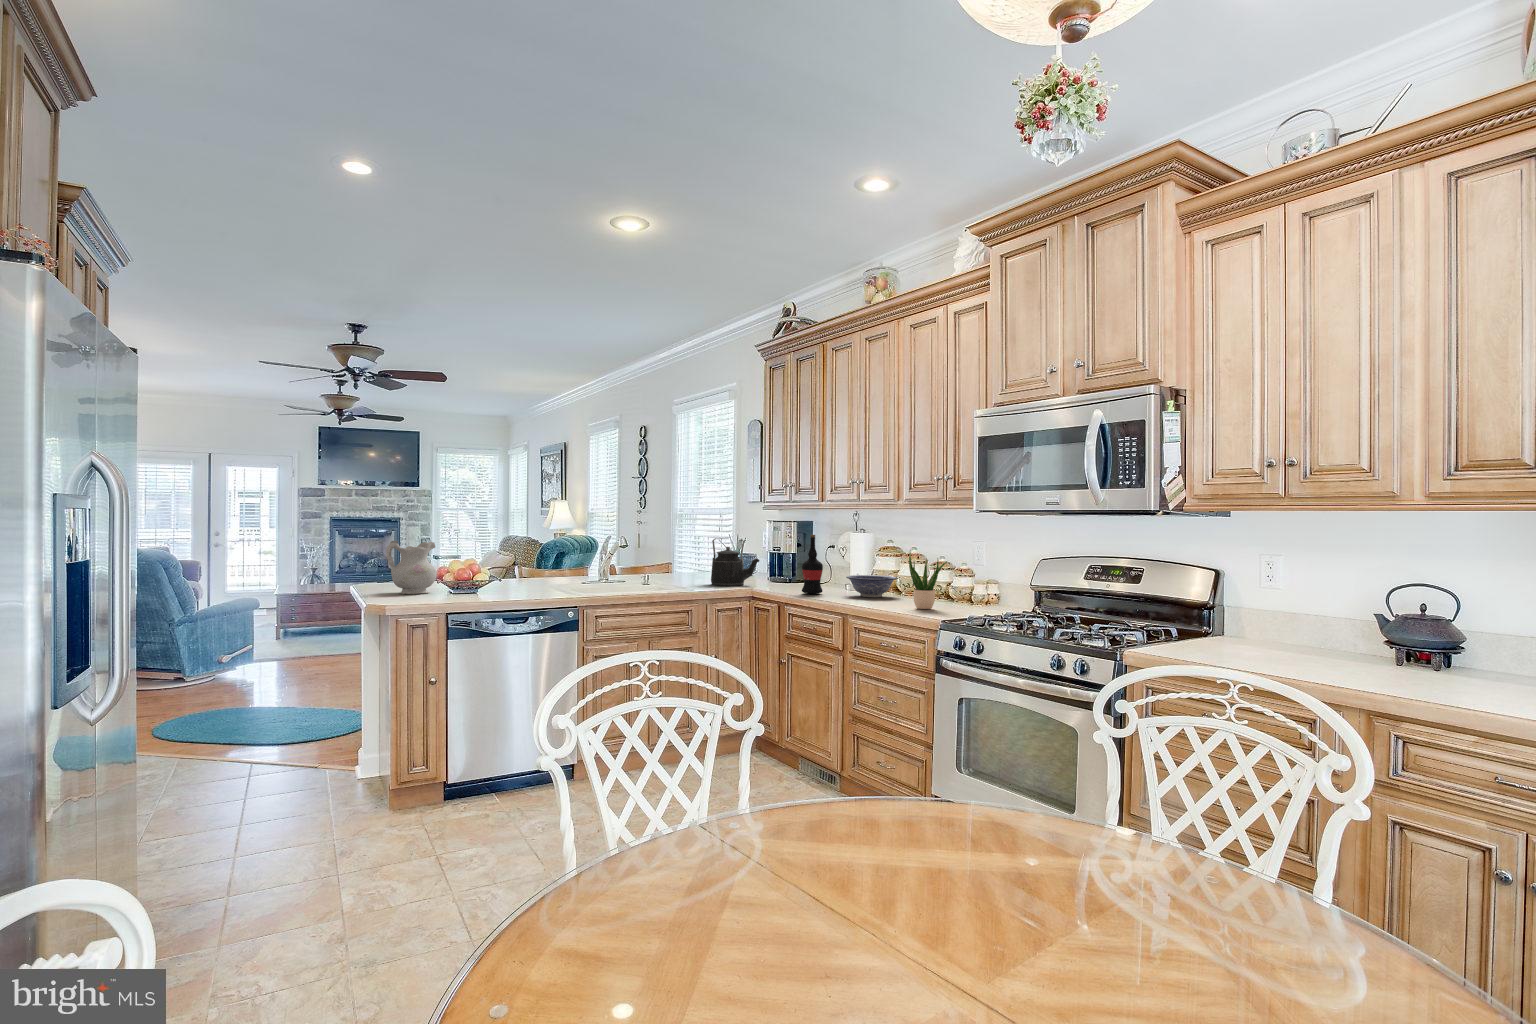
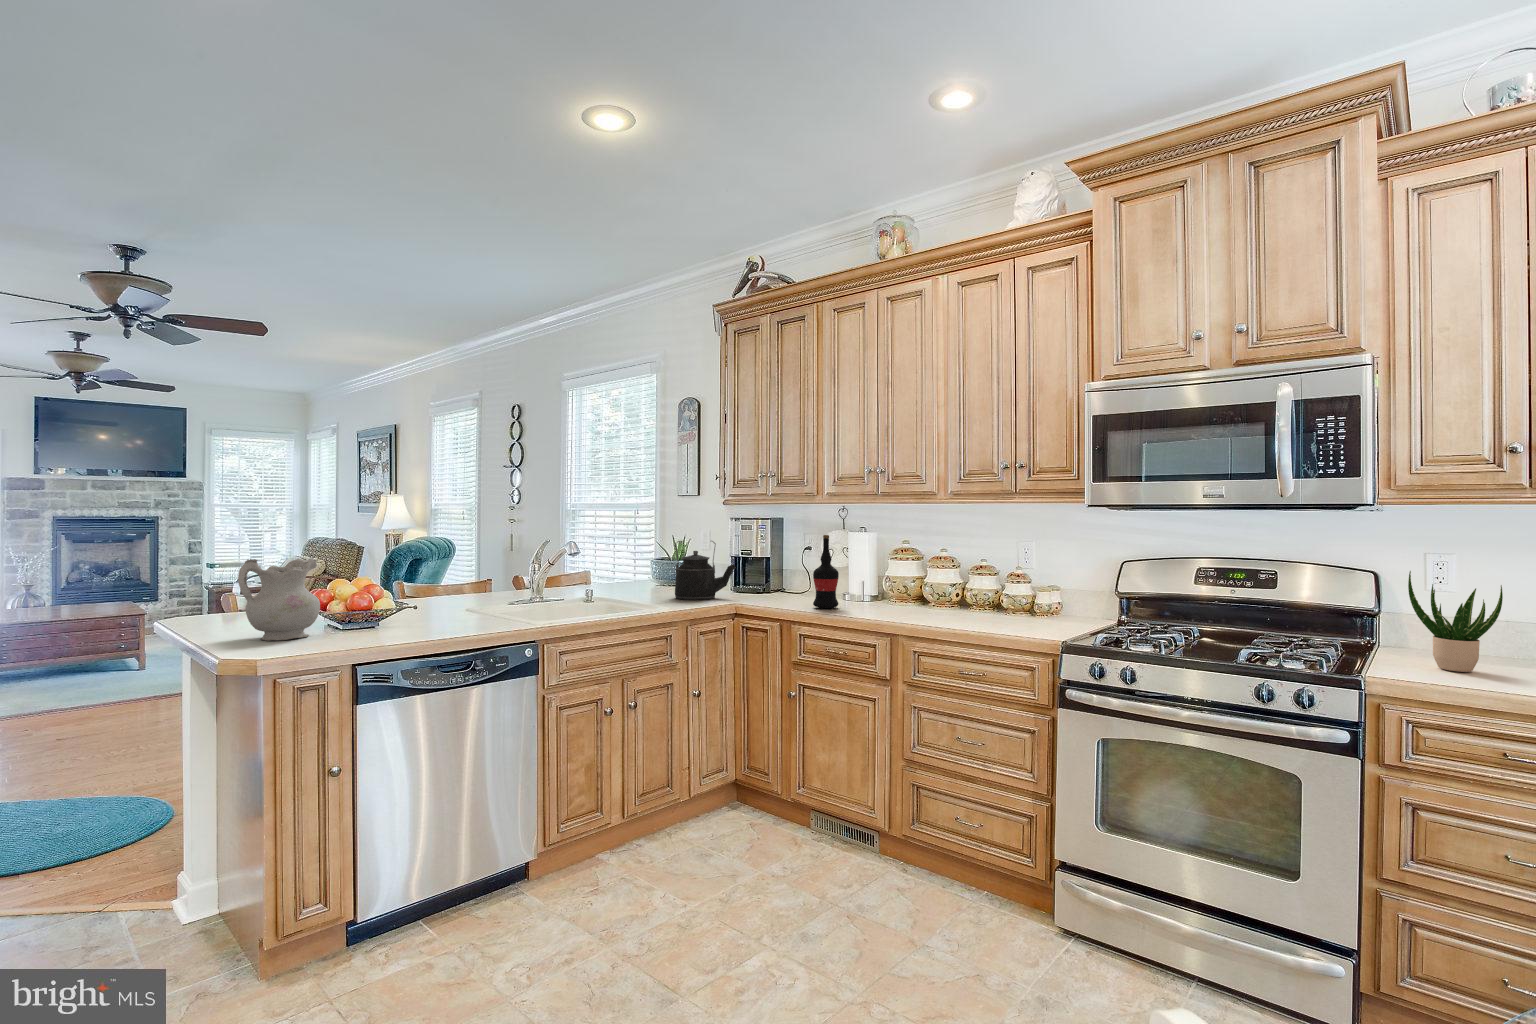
potted plant: present [909,550,947,609] -> present [1408,571,1503,672]
decorative bowl: present [846,575,897,597] -> none [869,582,930,610]

